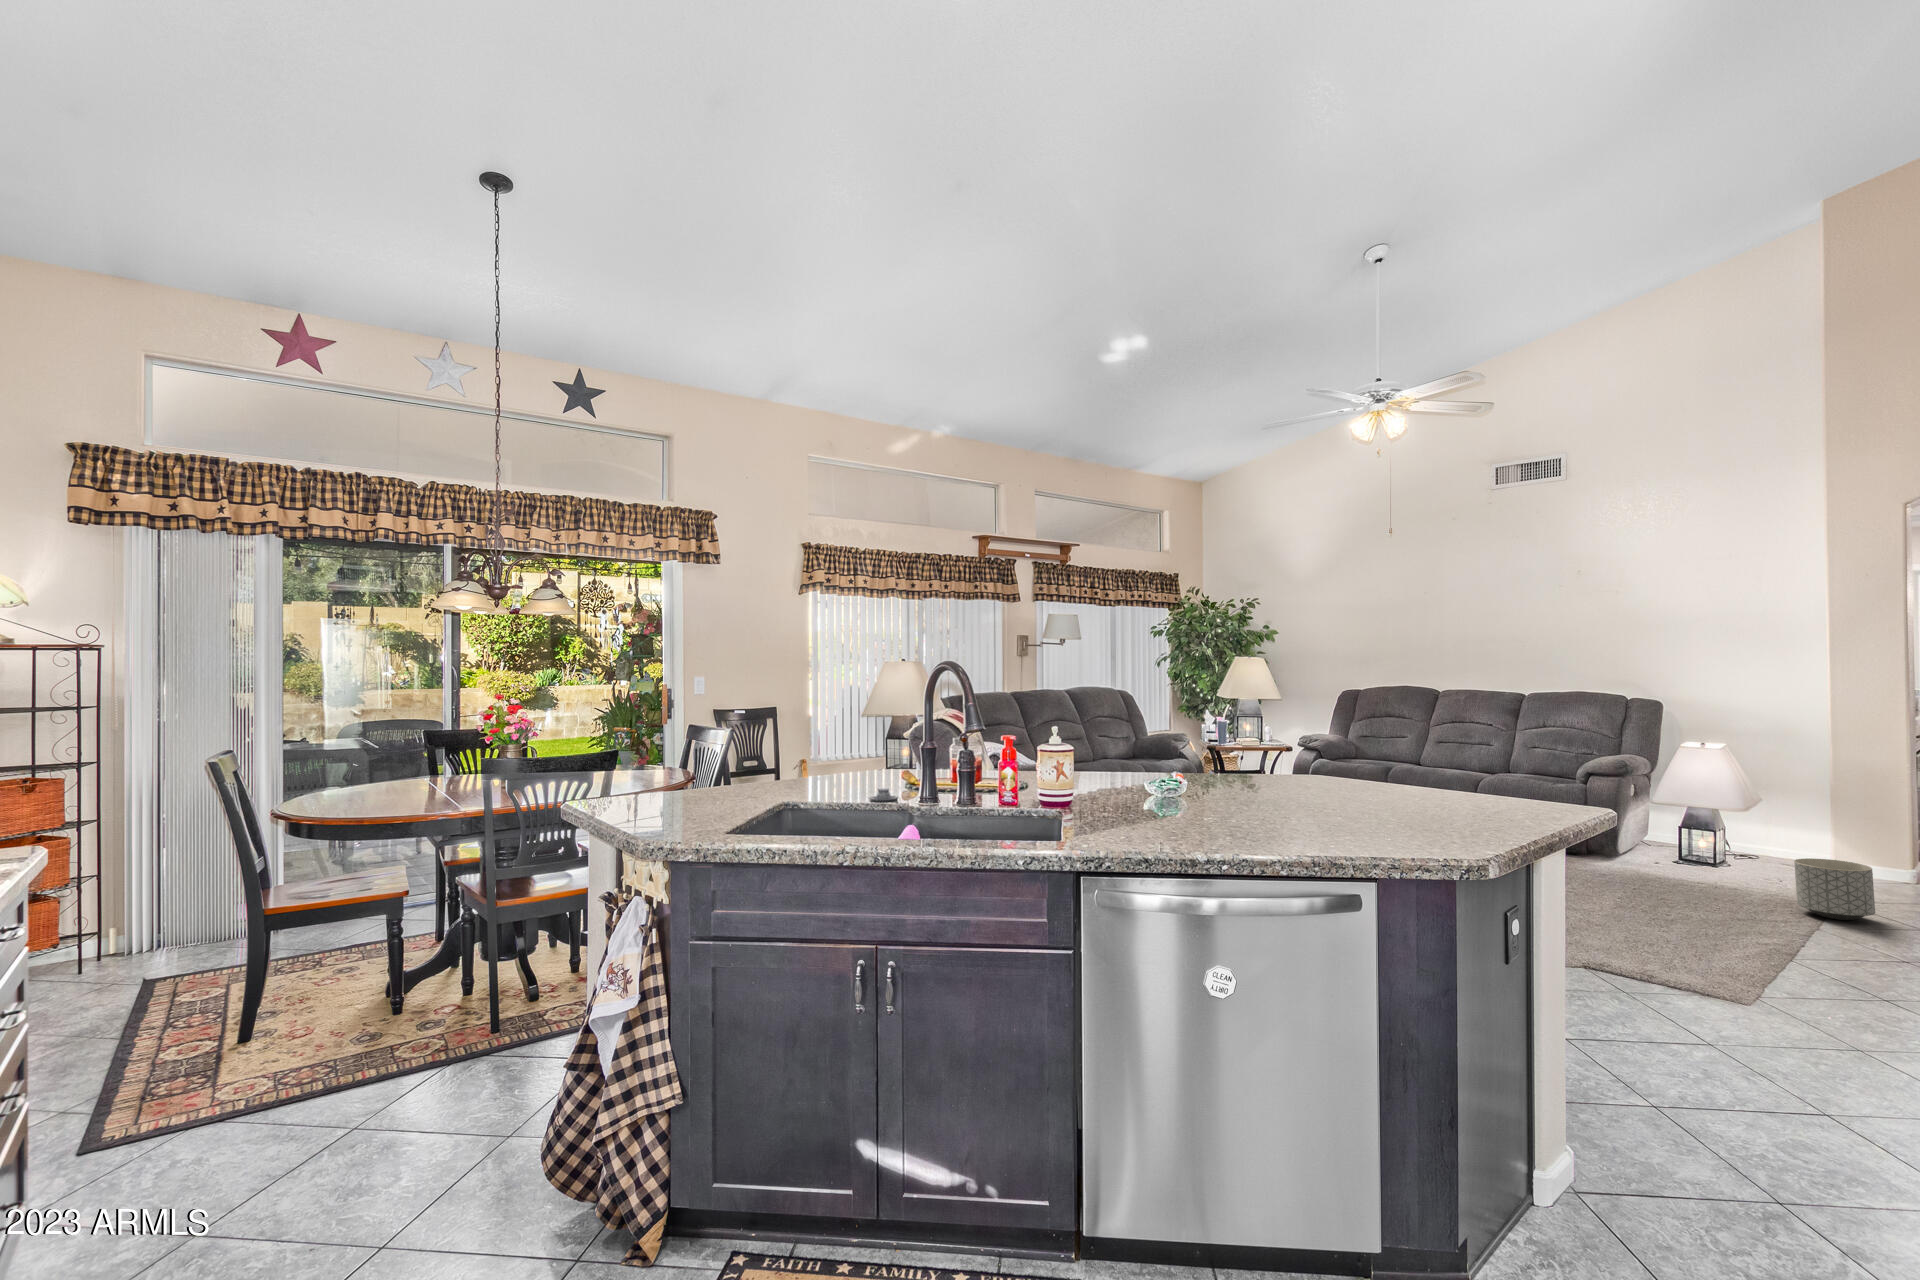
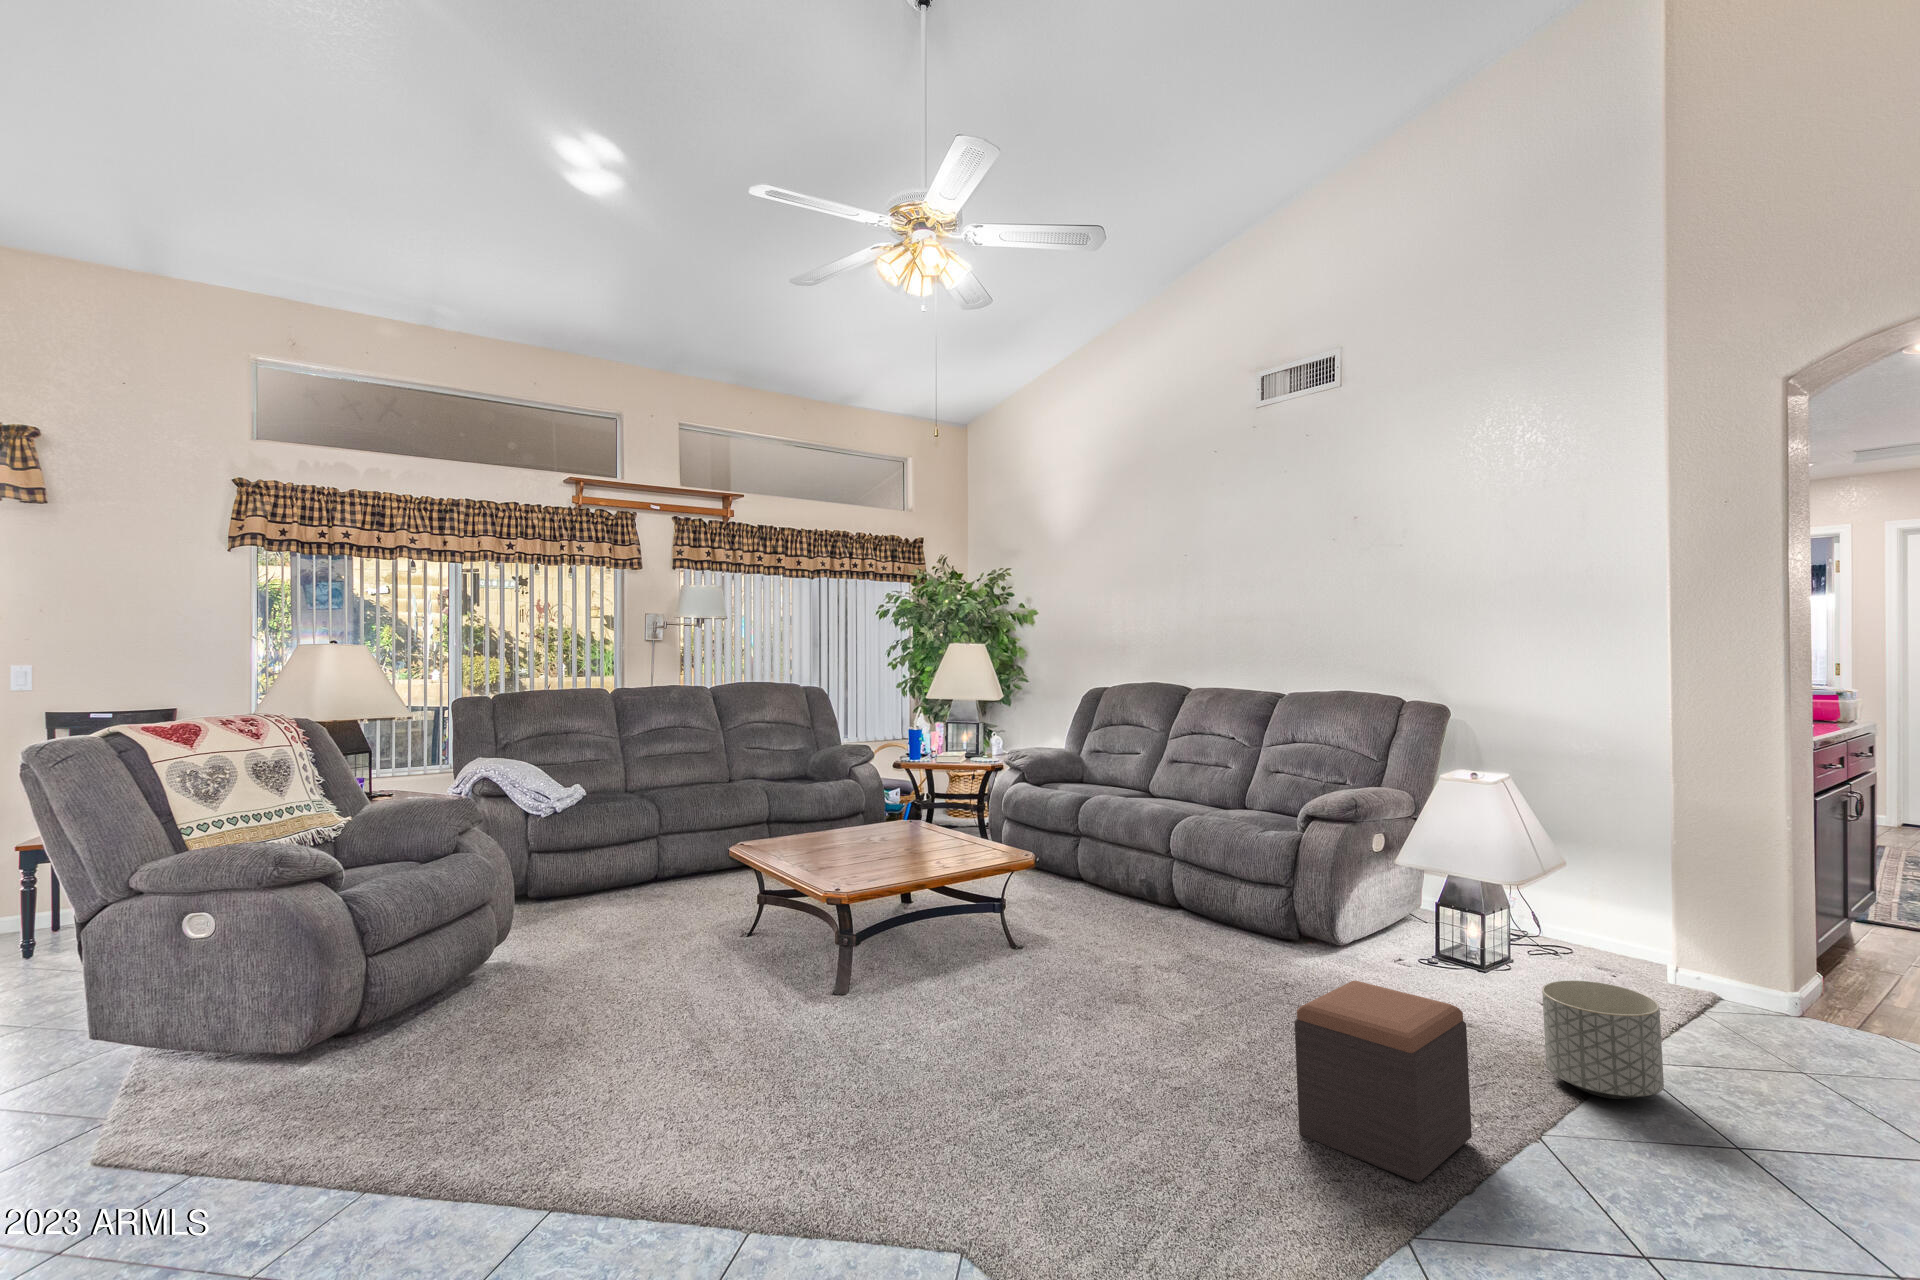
footstool: none [1677,851,1780,943] -> present [1294,981,1472,1183]

